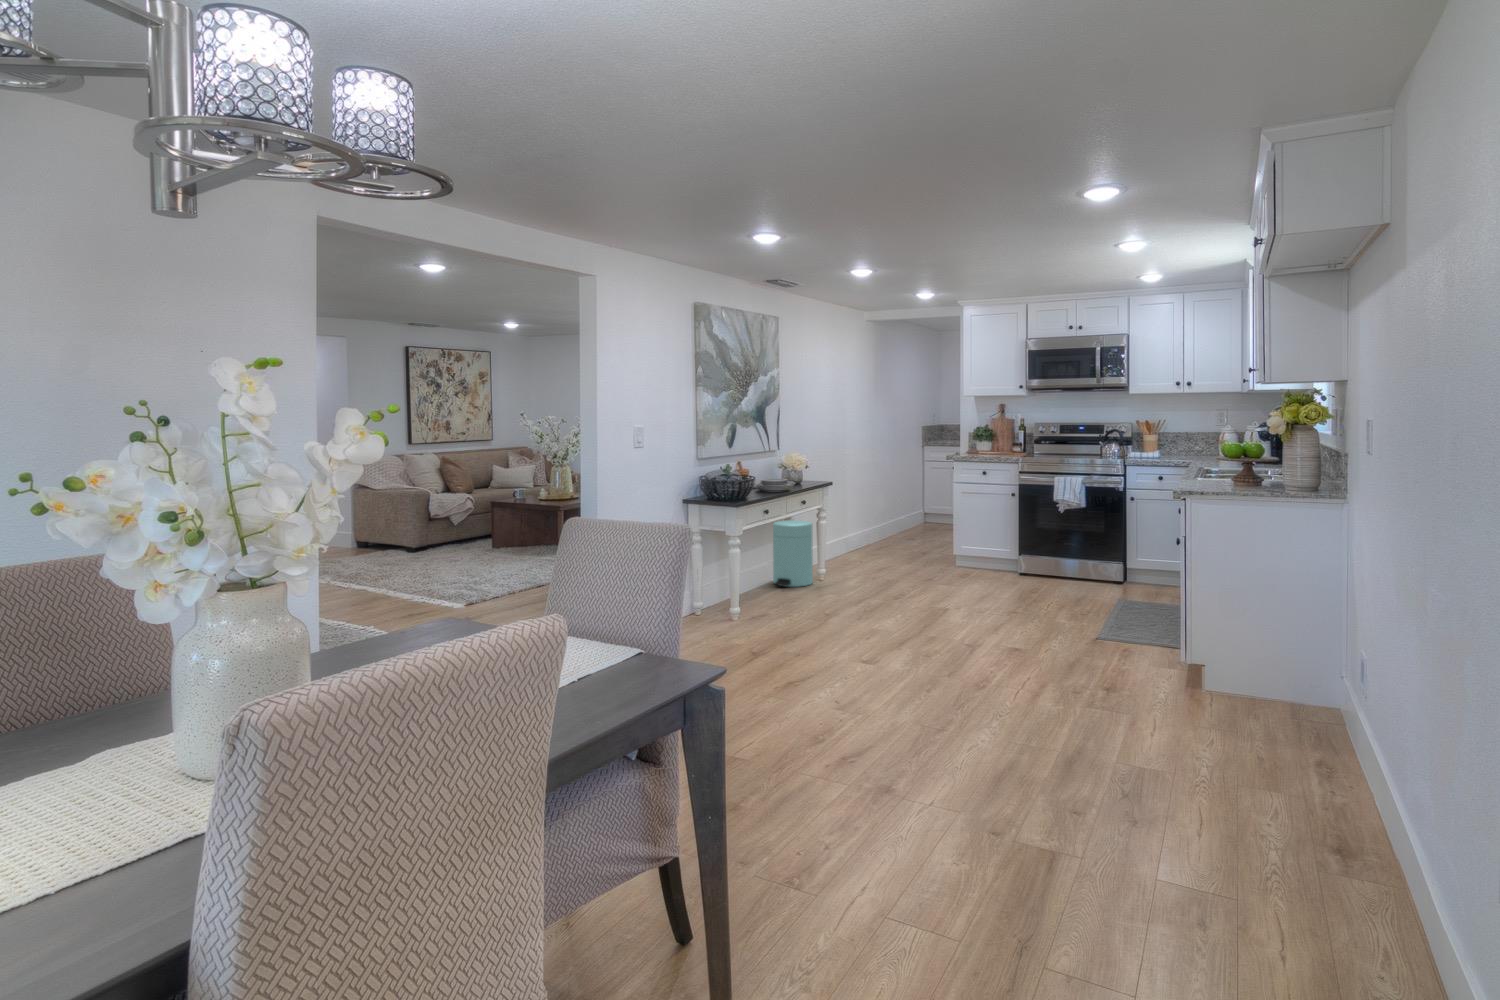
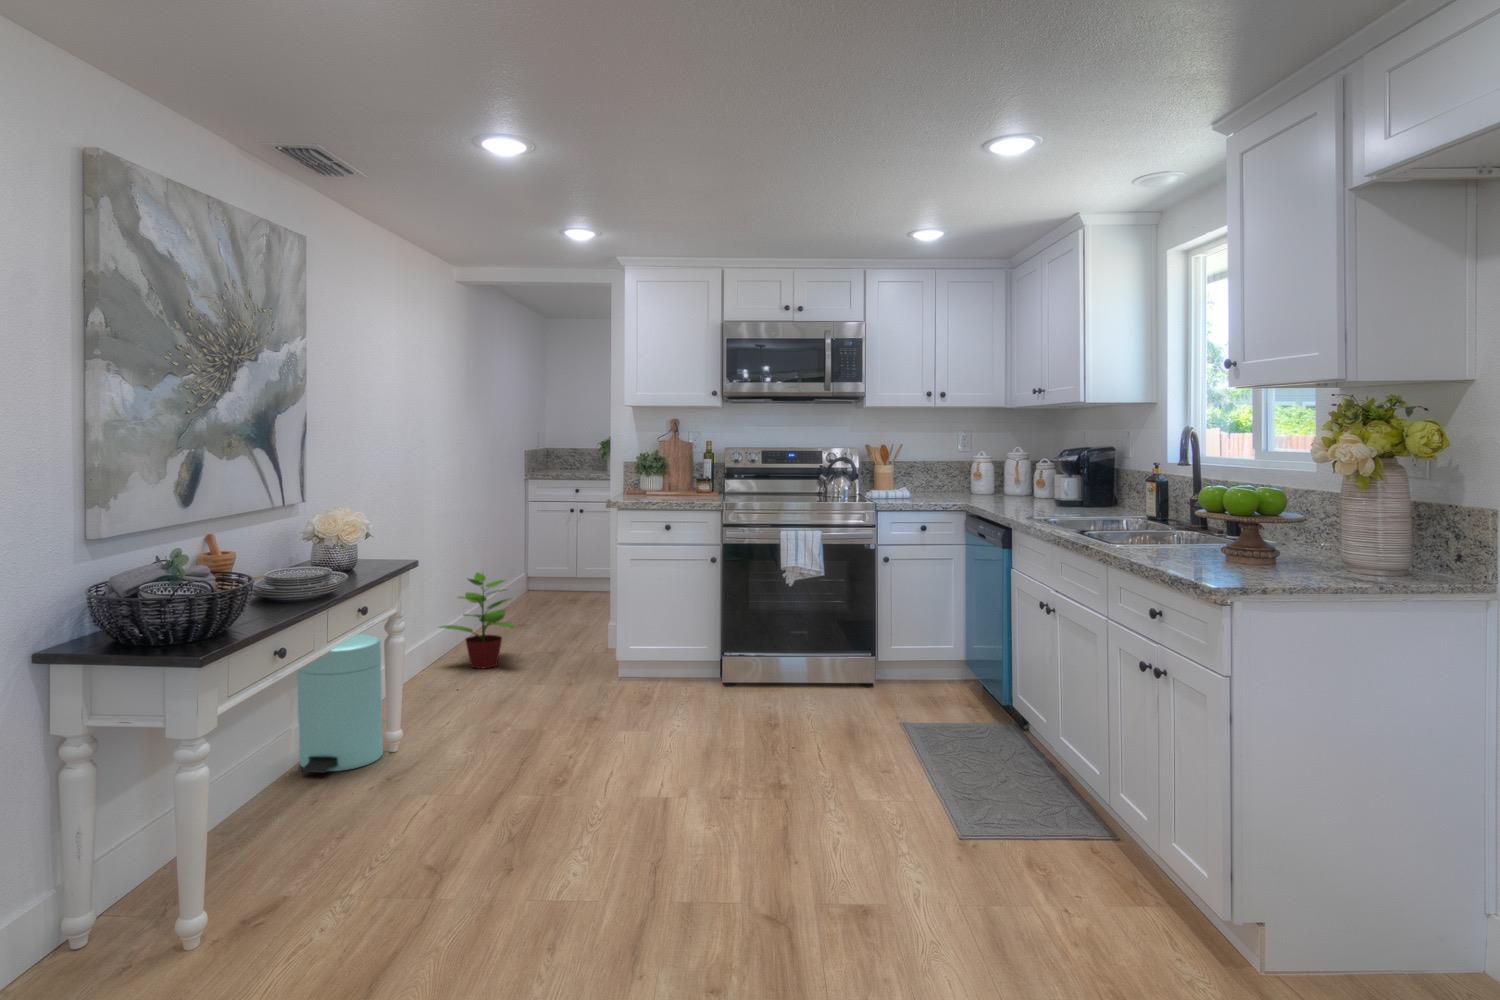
potted plant: none [848,498,892,556] -> present [440,573,514,669]

